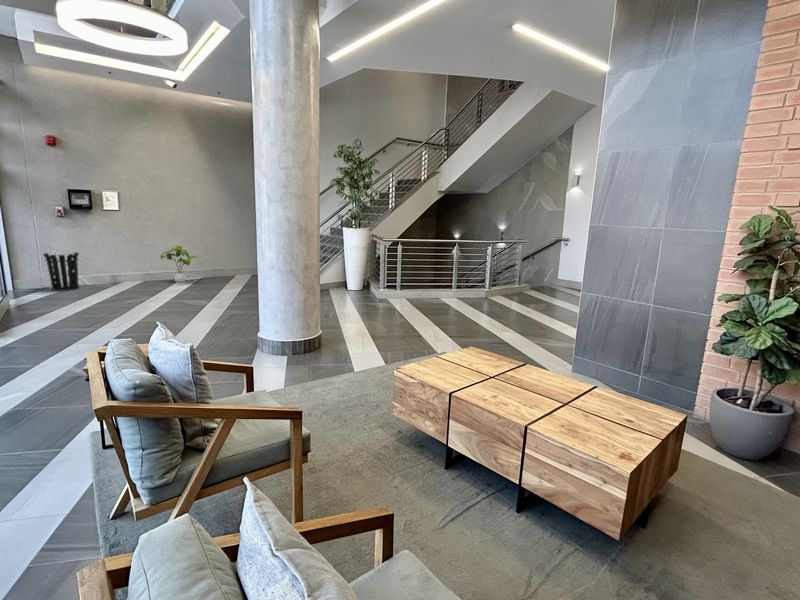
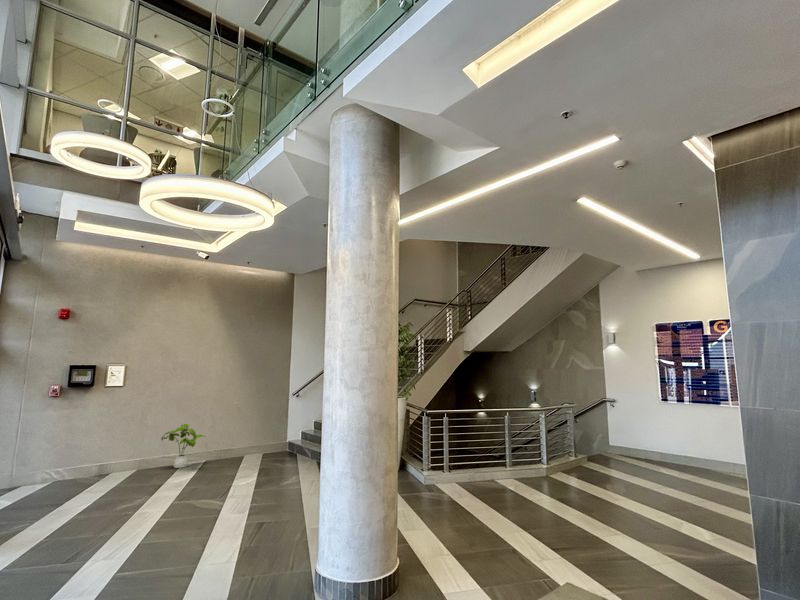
waste bin: present [43,253,79,291] -> none [22,438,67,491]

